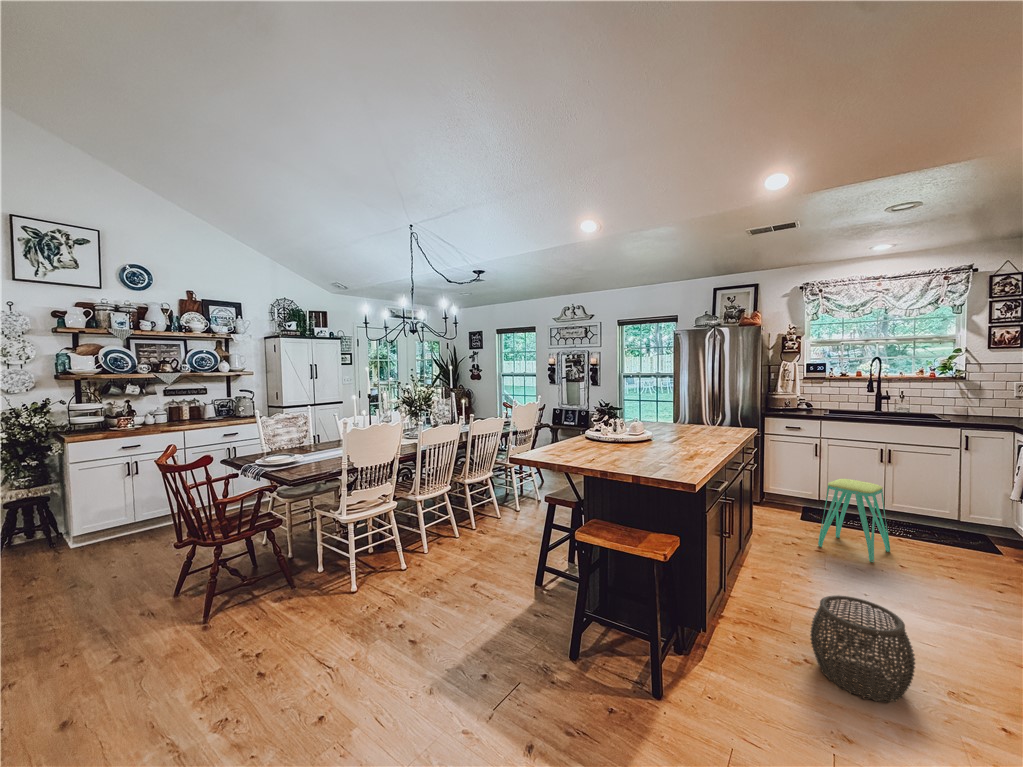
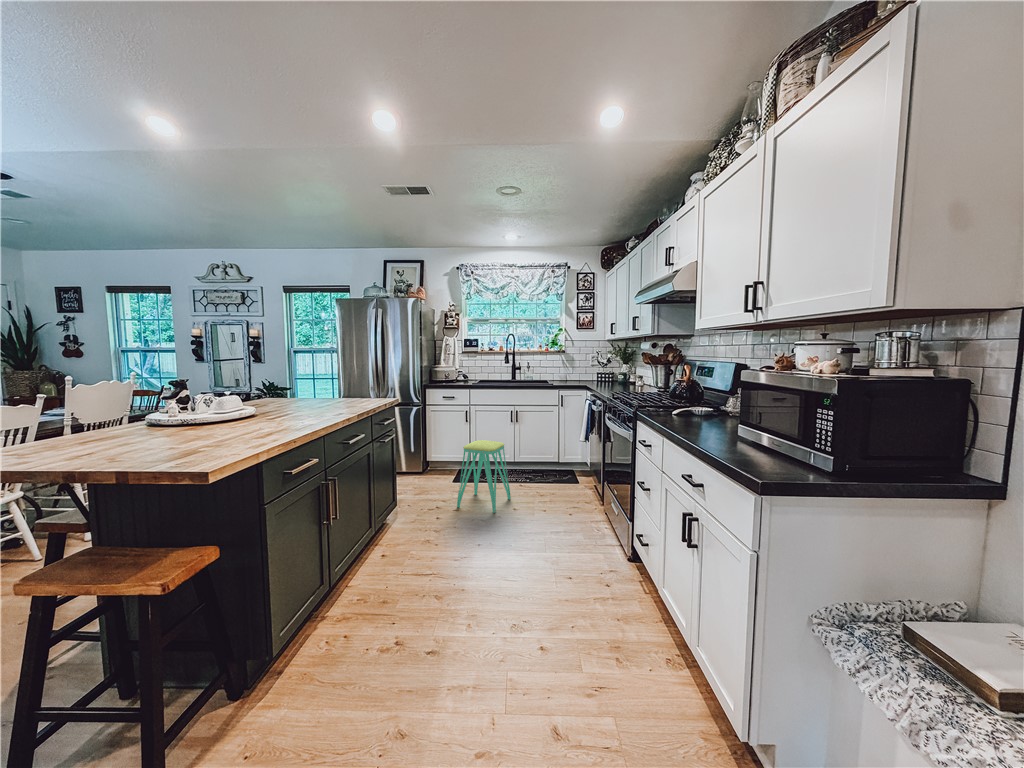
woven basket: present [810,595,915,703] -> none [396,567,486,683]

